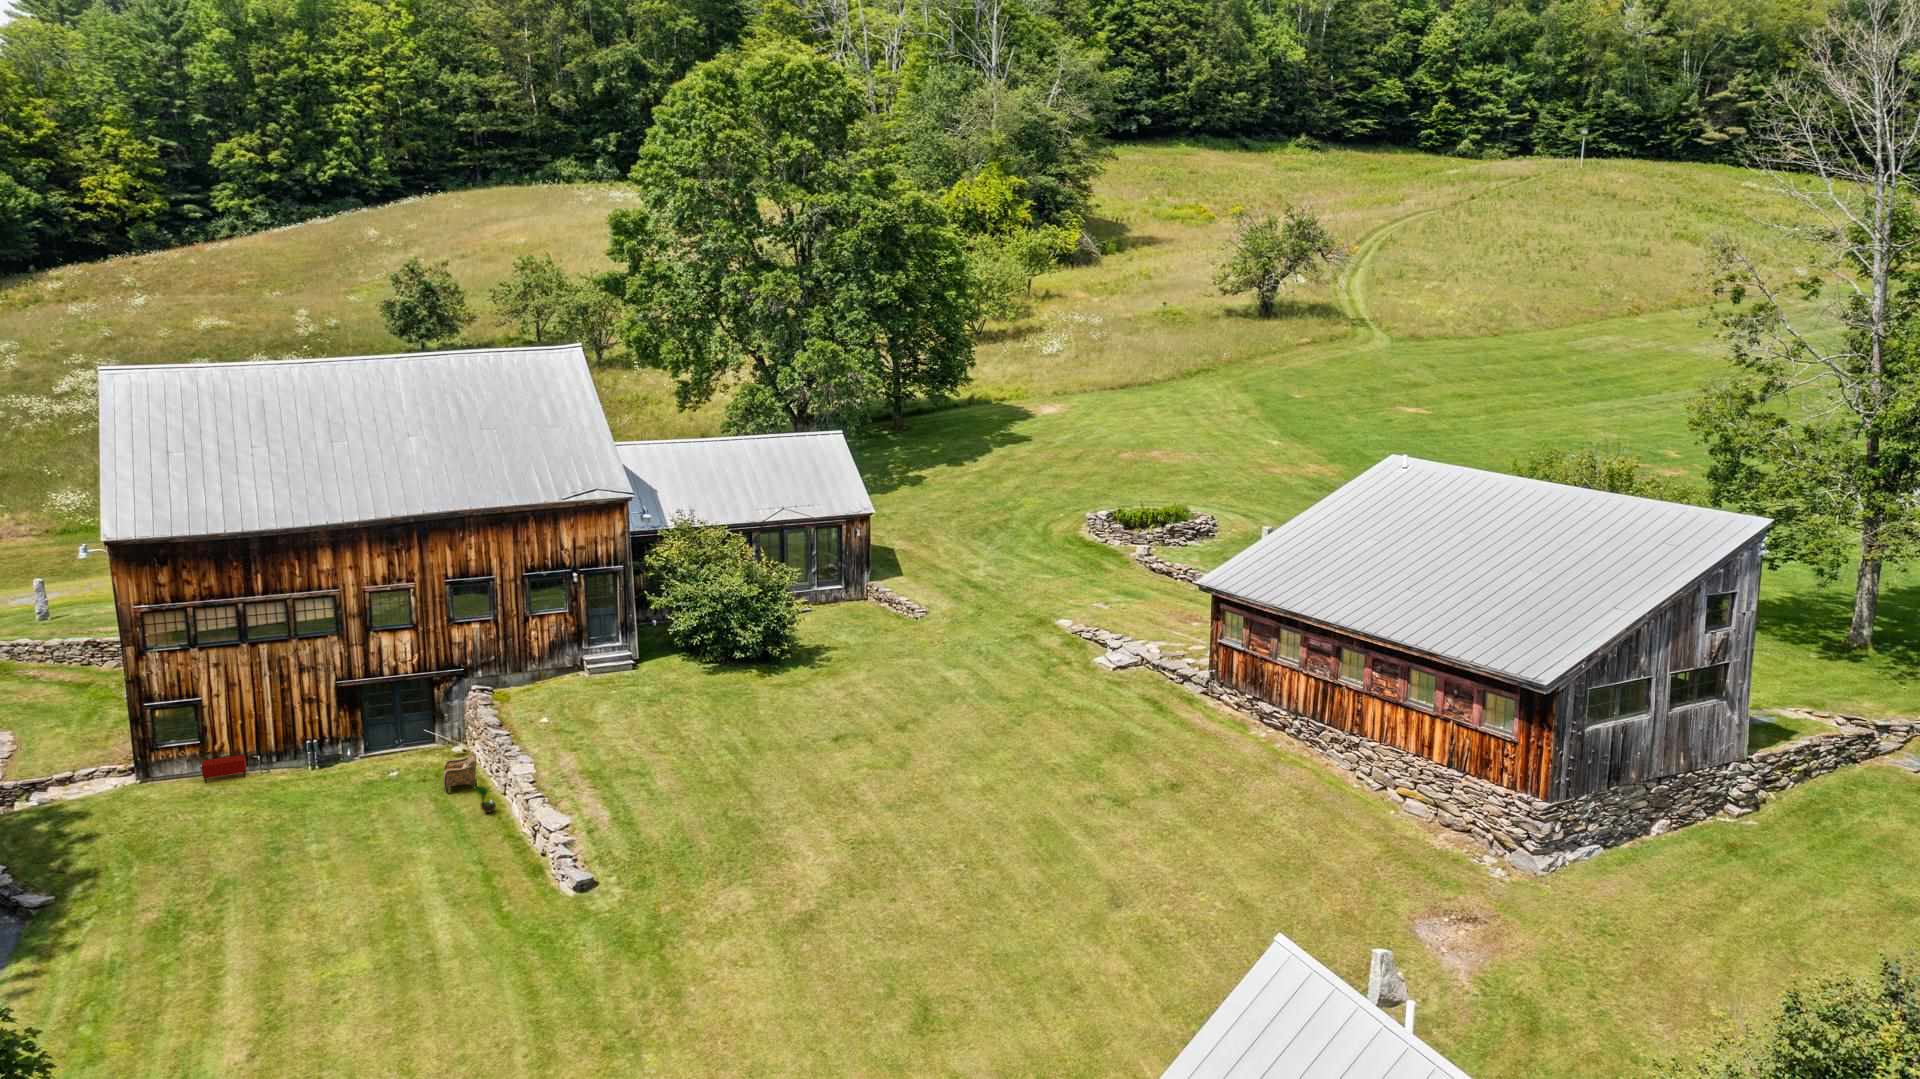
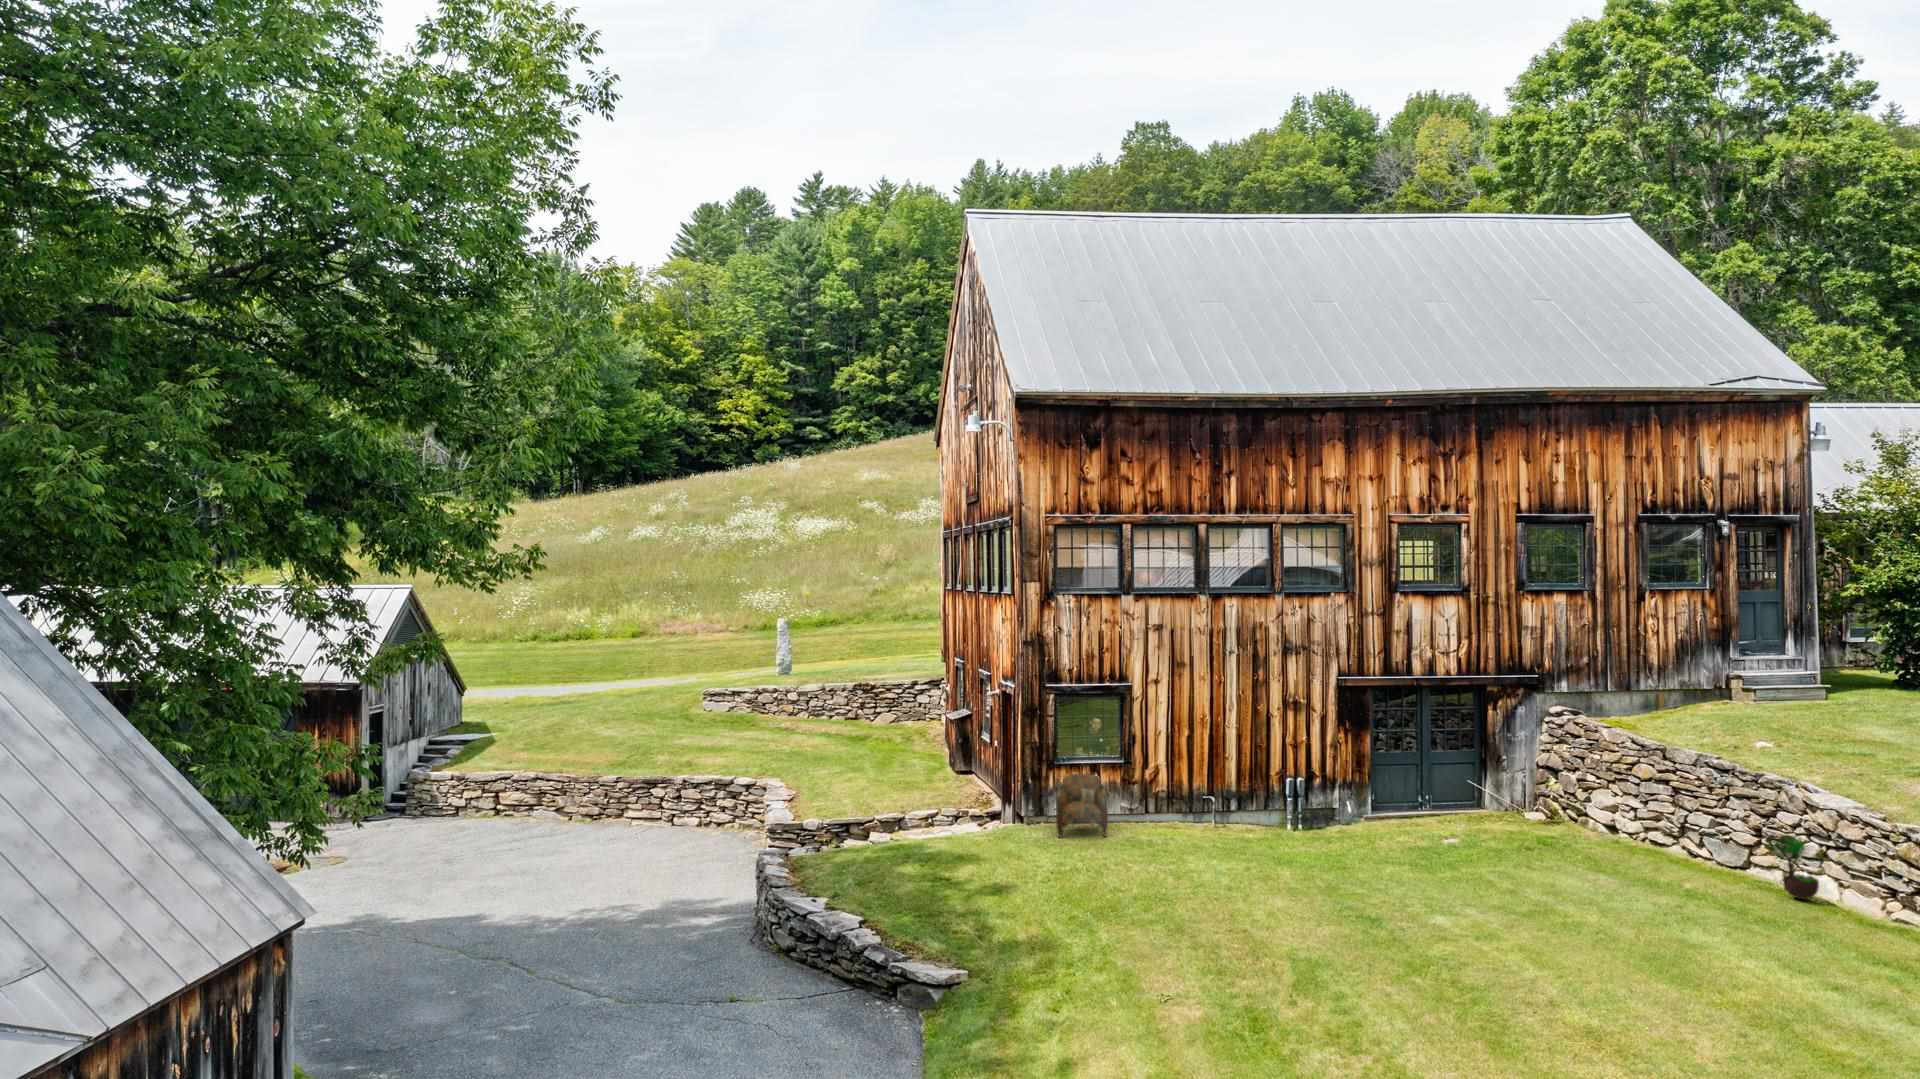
armchair: present [444,753,477,793] -> present [1056,773,1108,837]
bench: present [202,755,247,783] -> none [1126,789,1199,830]

